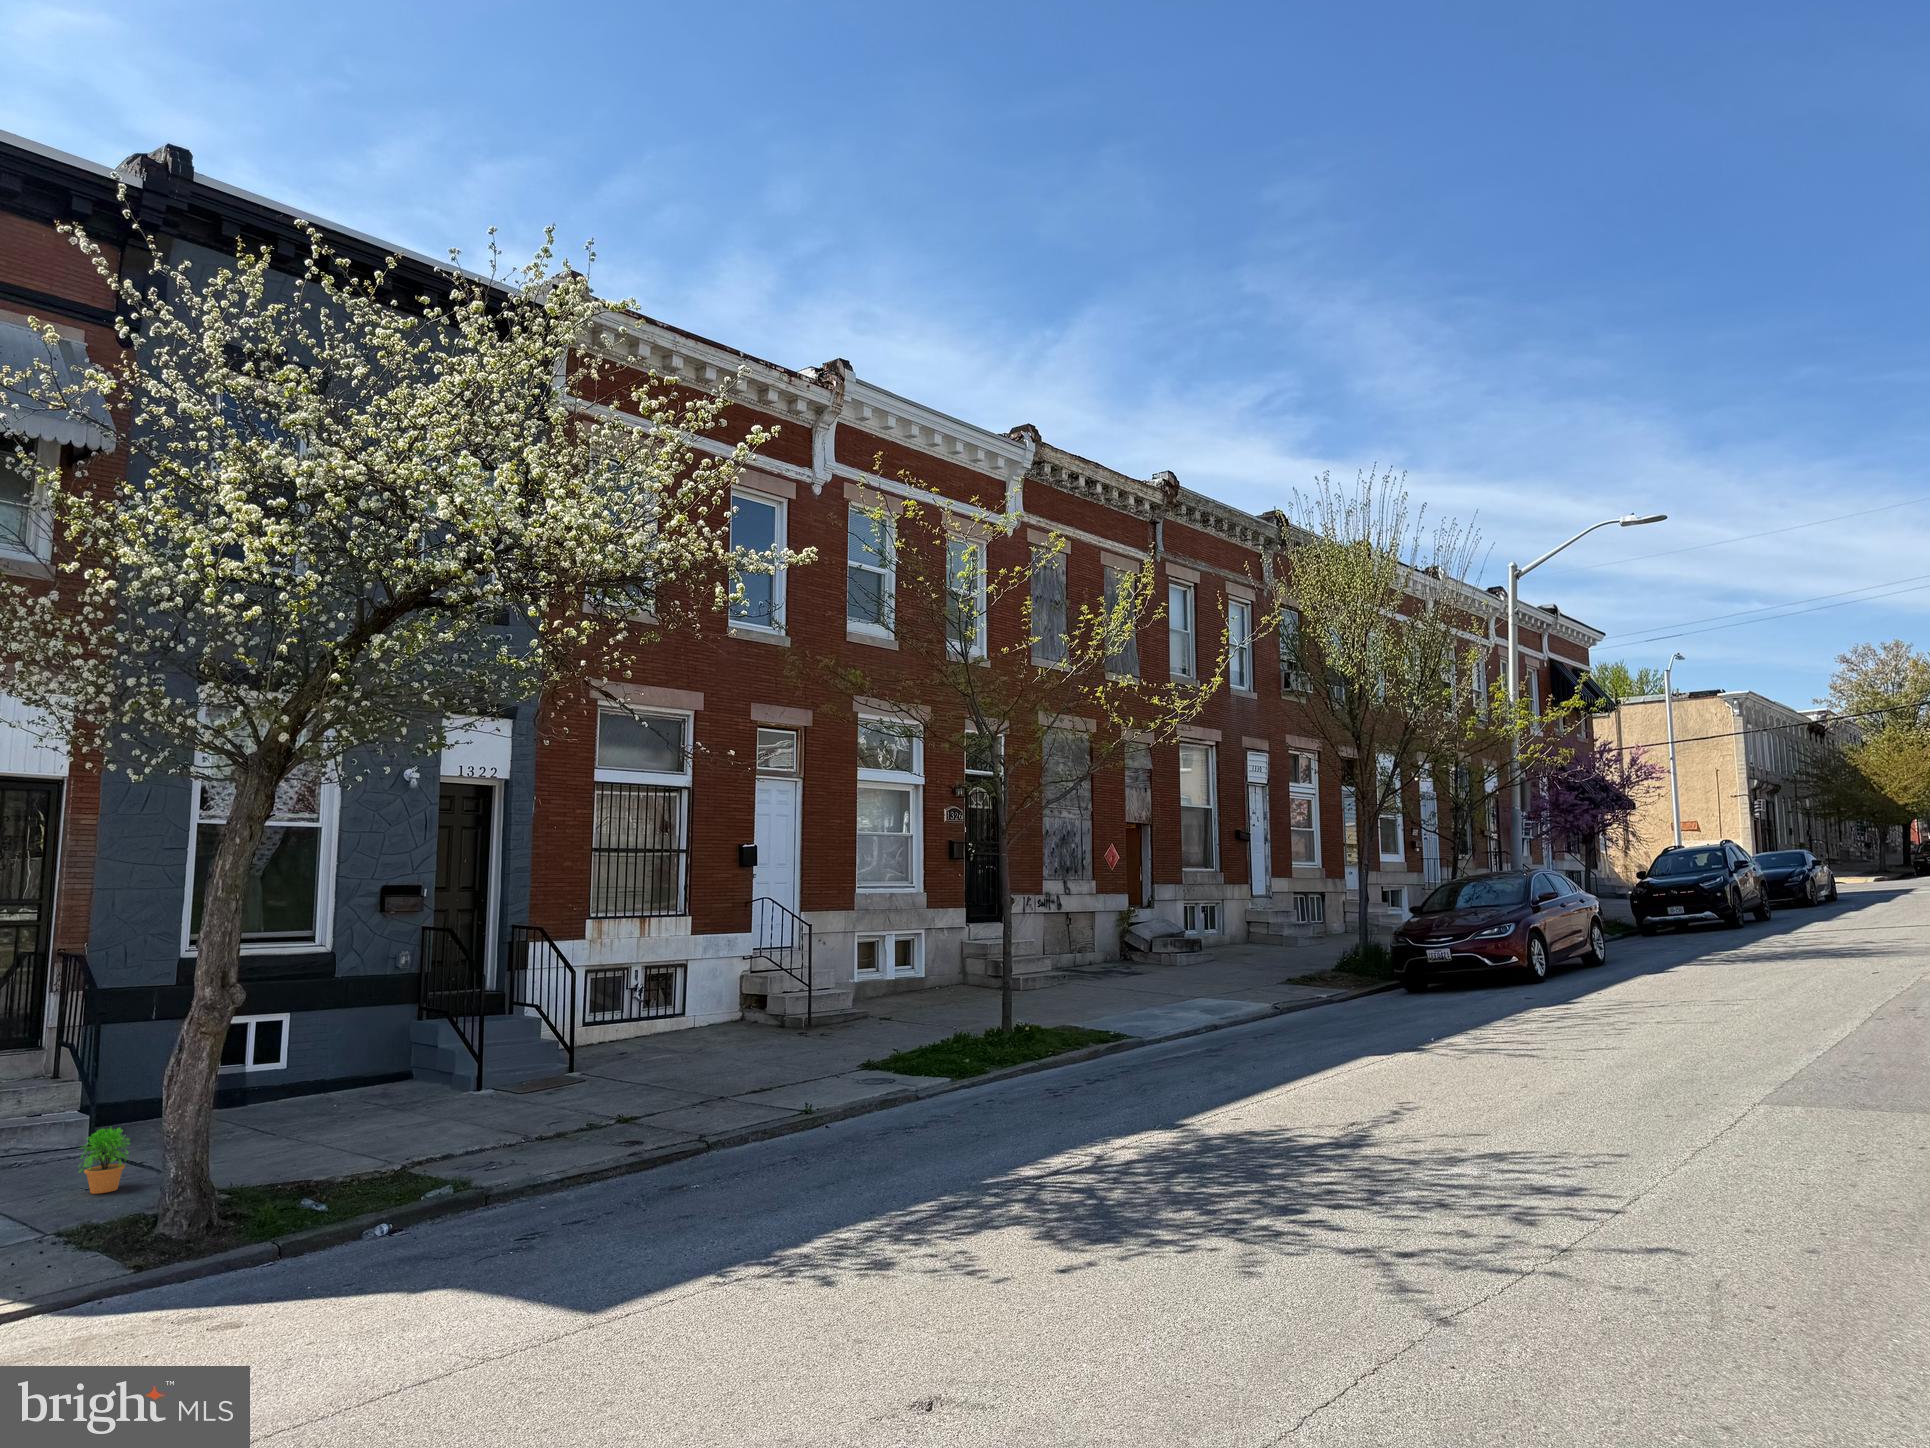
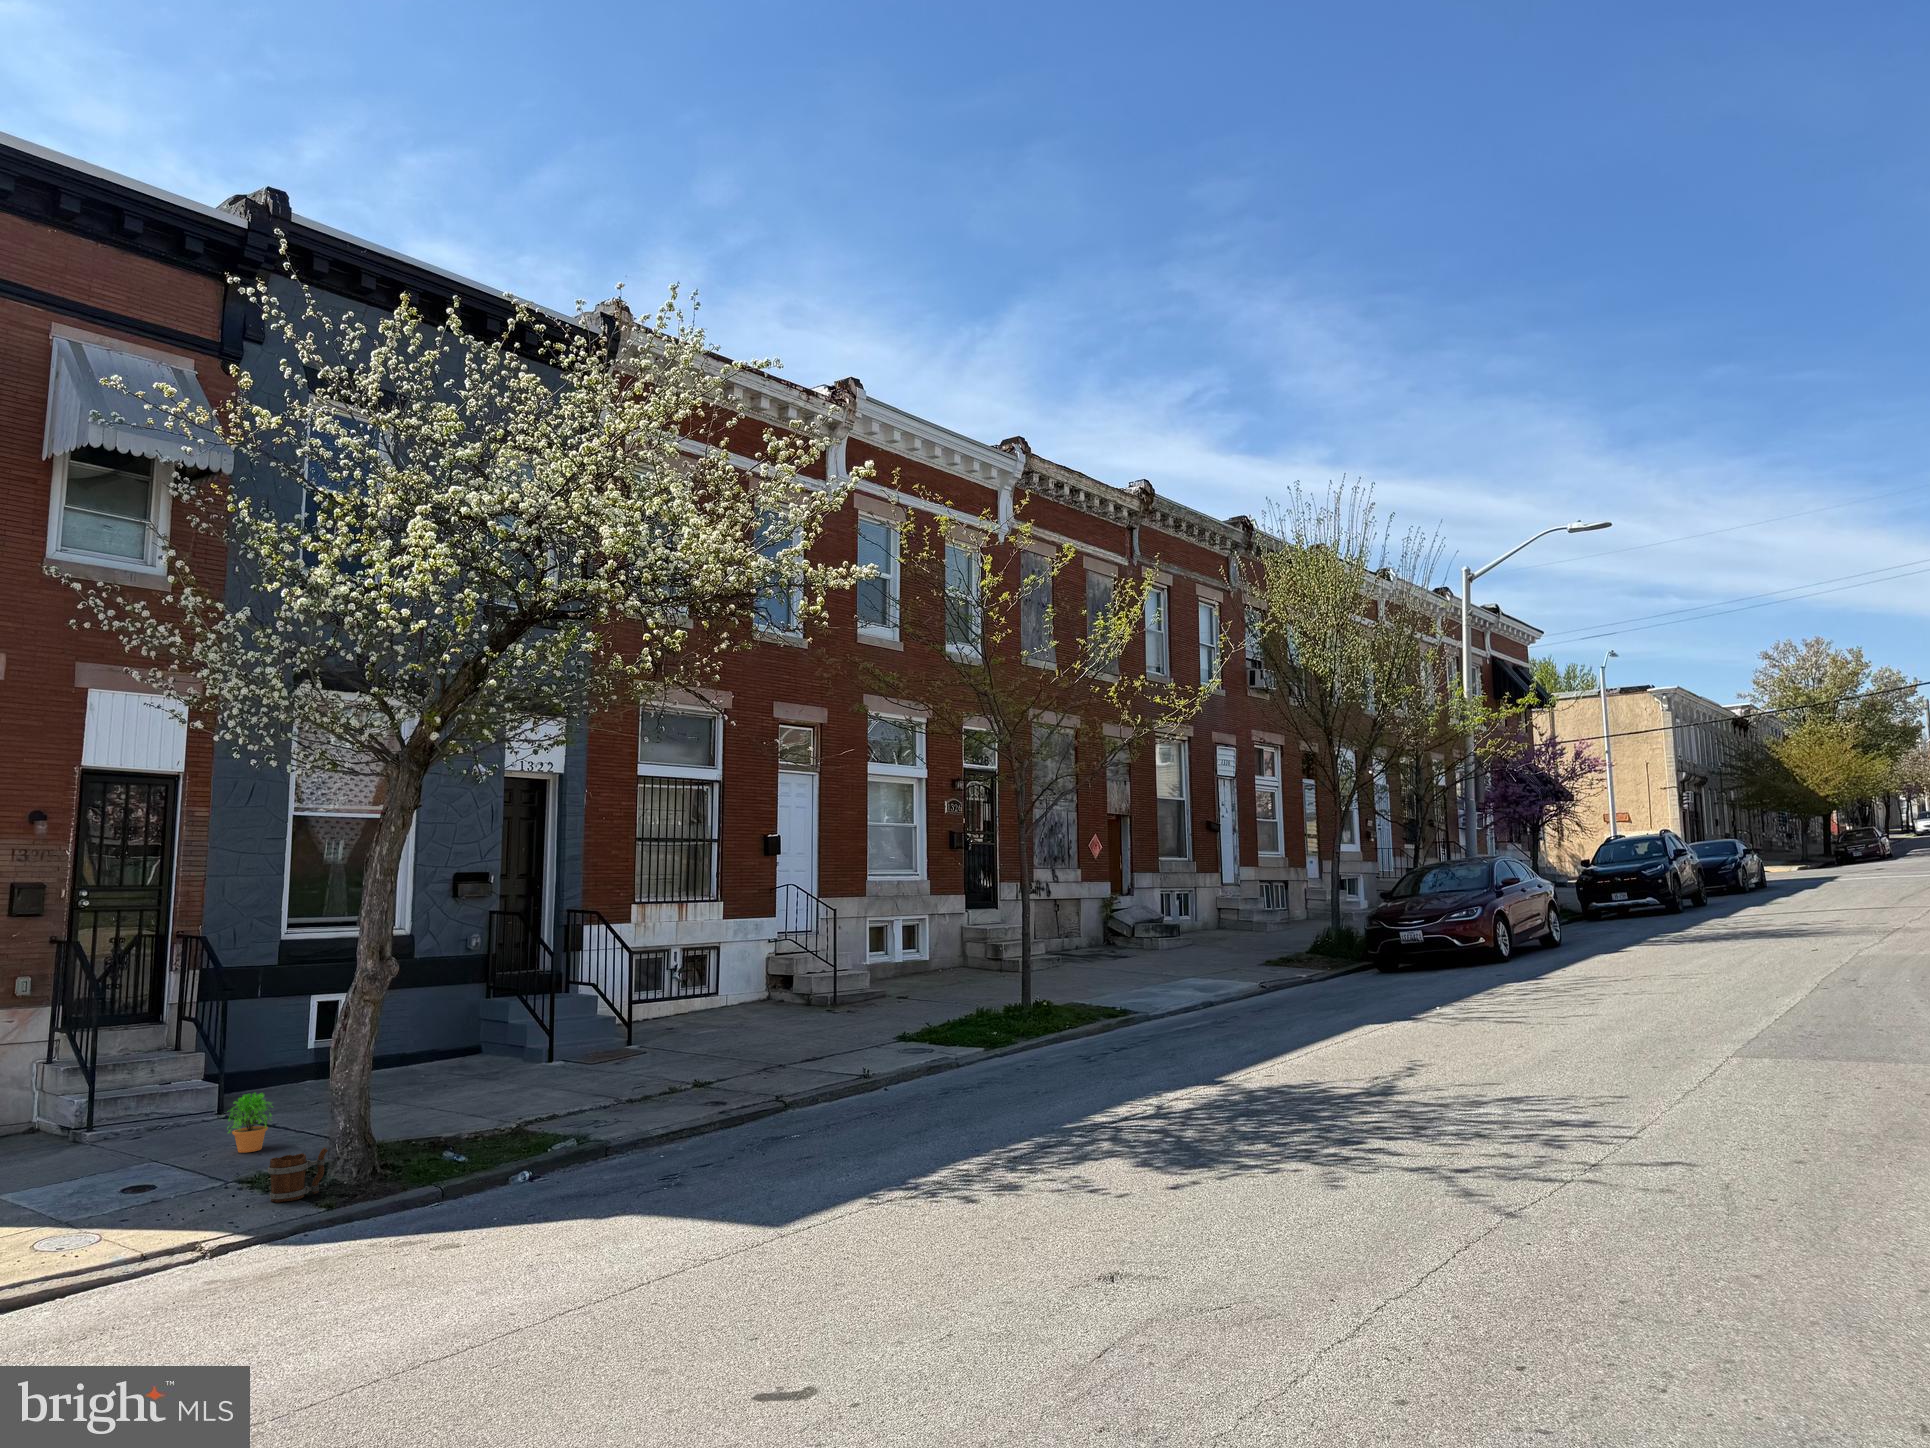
bucket: none [80,1195,153,1258] -> present [268,1148,328,1203]

